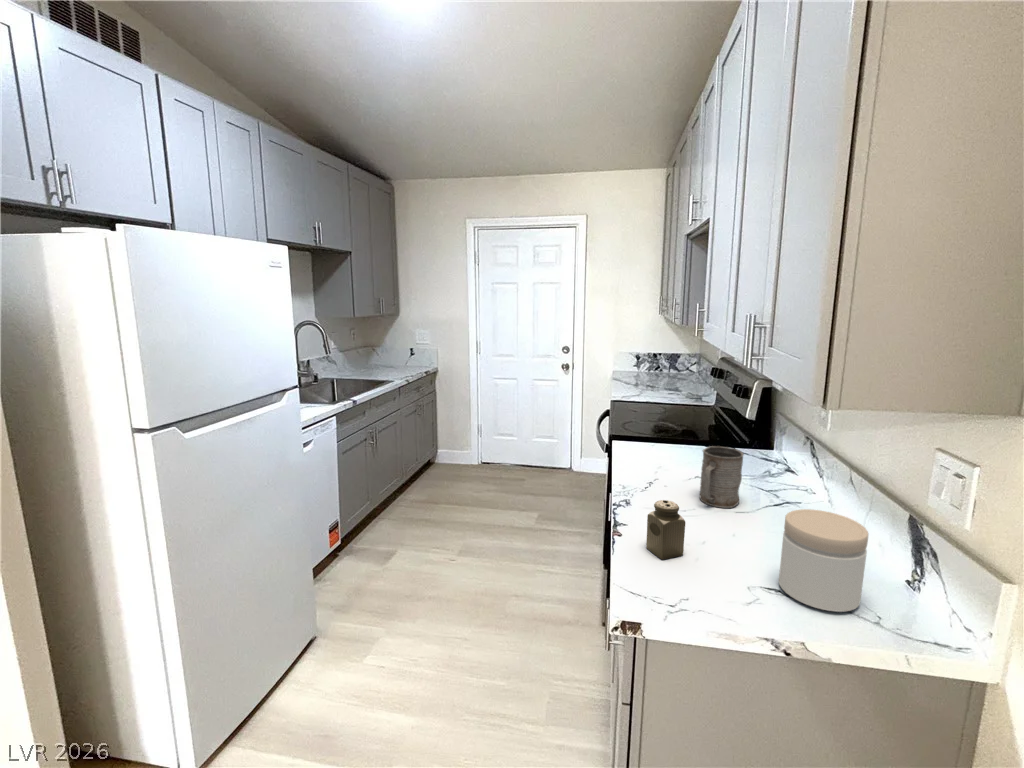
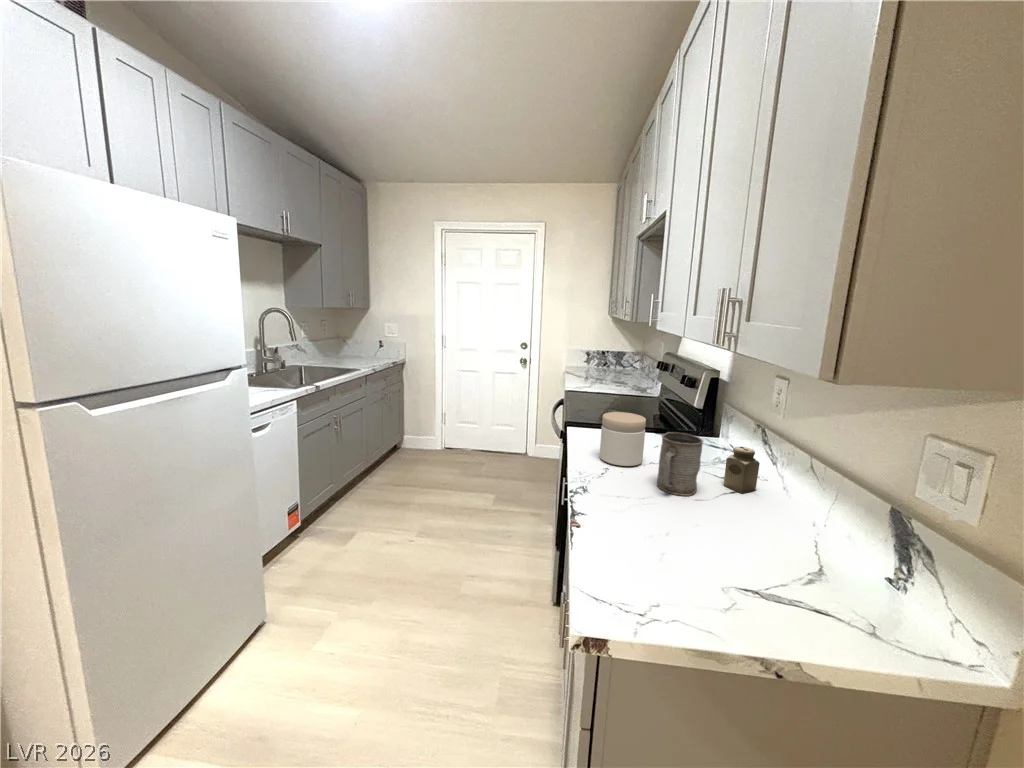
salt shaker: present [646,500,685,560] -> present [724,447,760,493]
jar: present [779,509,868,612] -> present [600,412,646,466]

